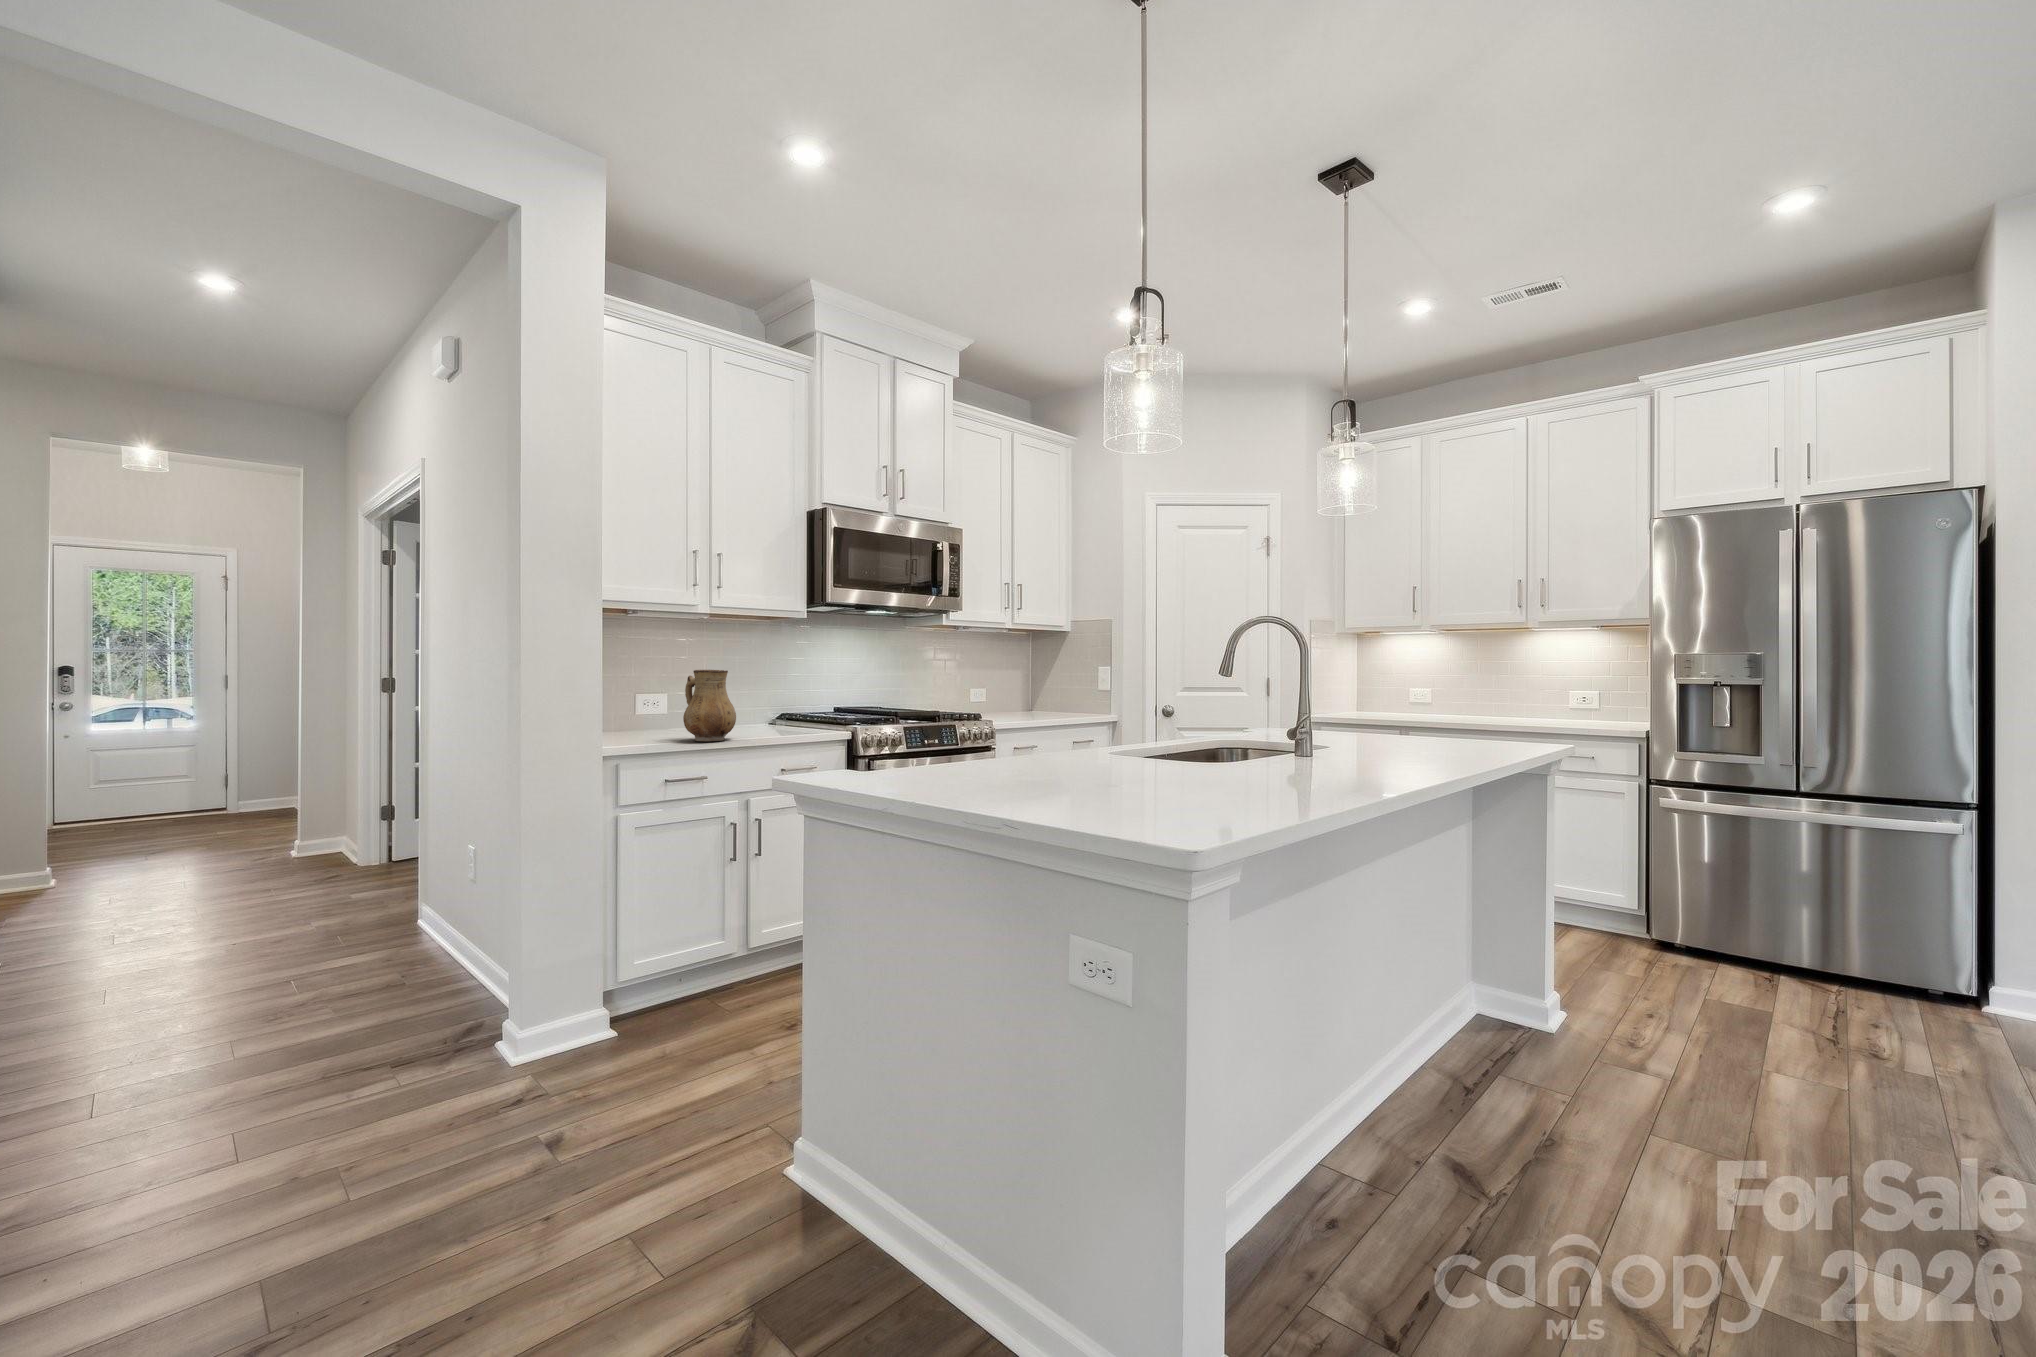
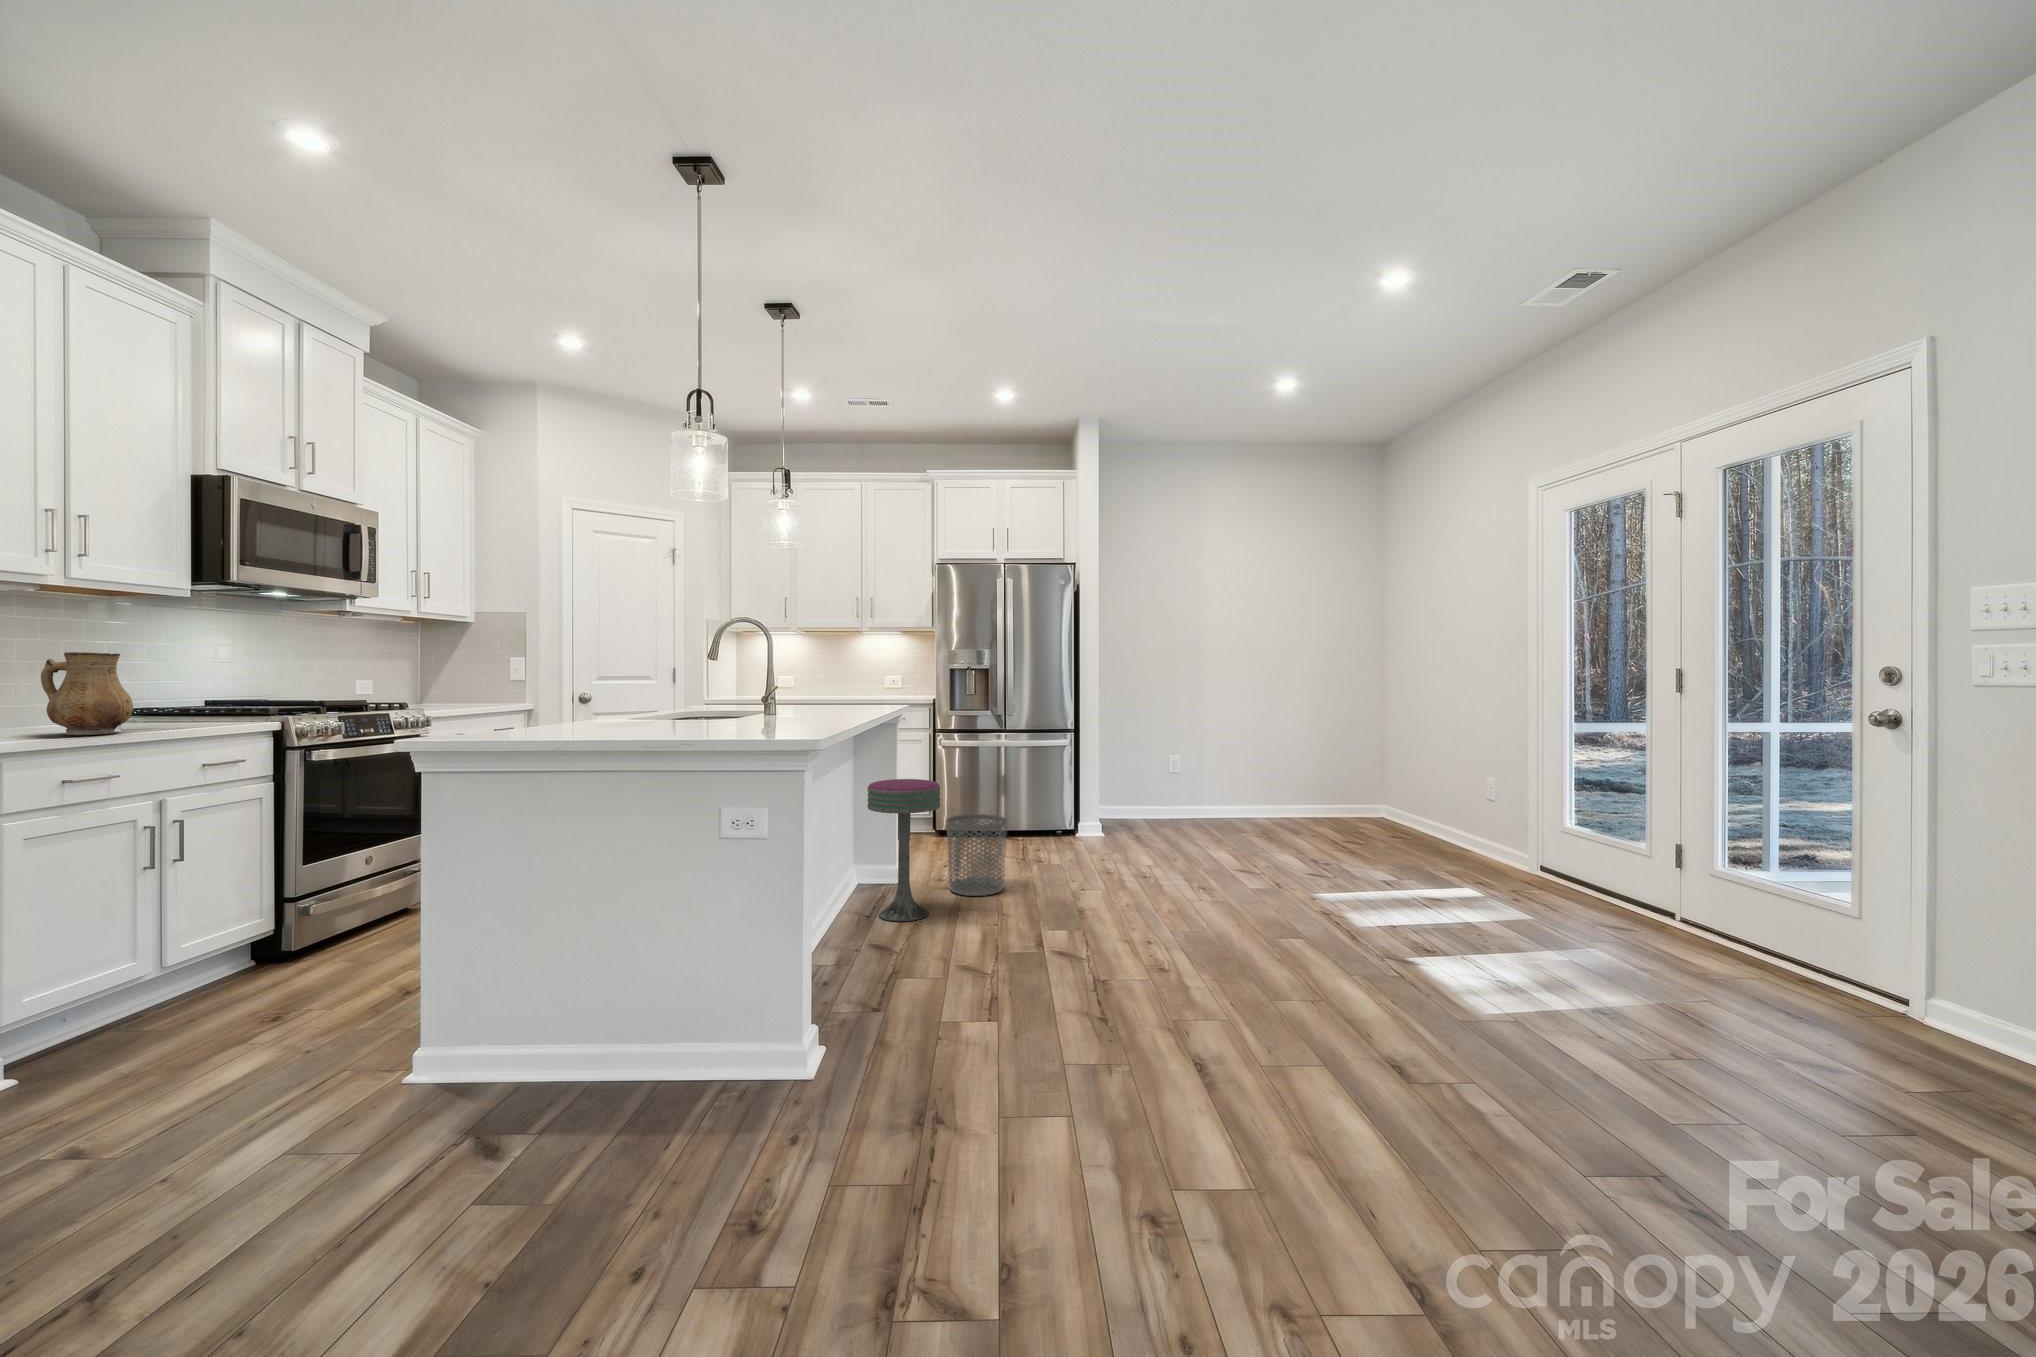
bar stool: none [1472,868,1611,1118] -> present [867,779,940,921]
waste bin: none [1639,942,1774,1105] -> present [947,814,1007,896]

